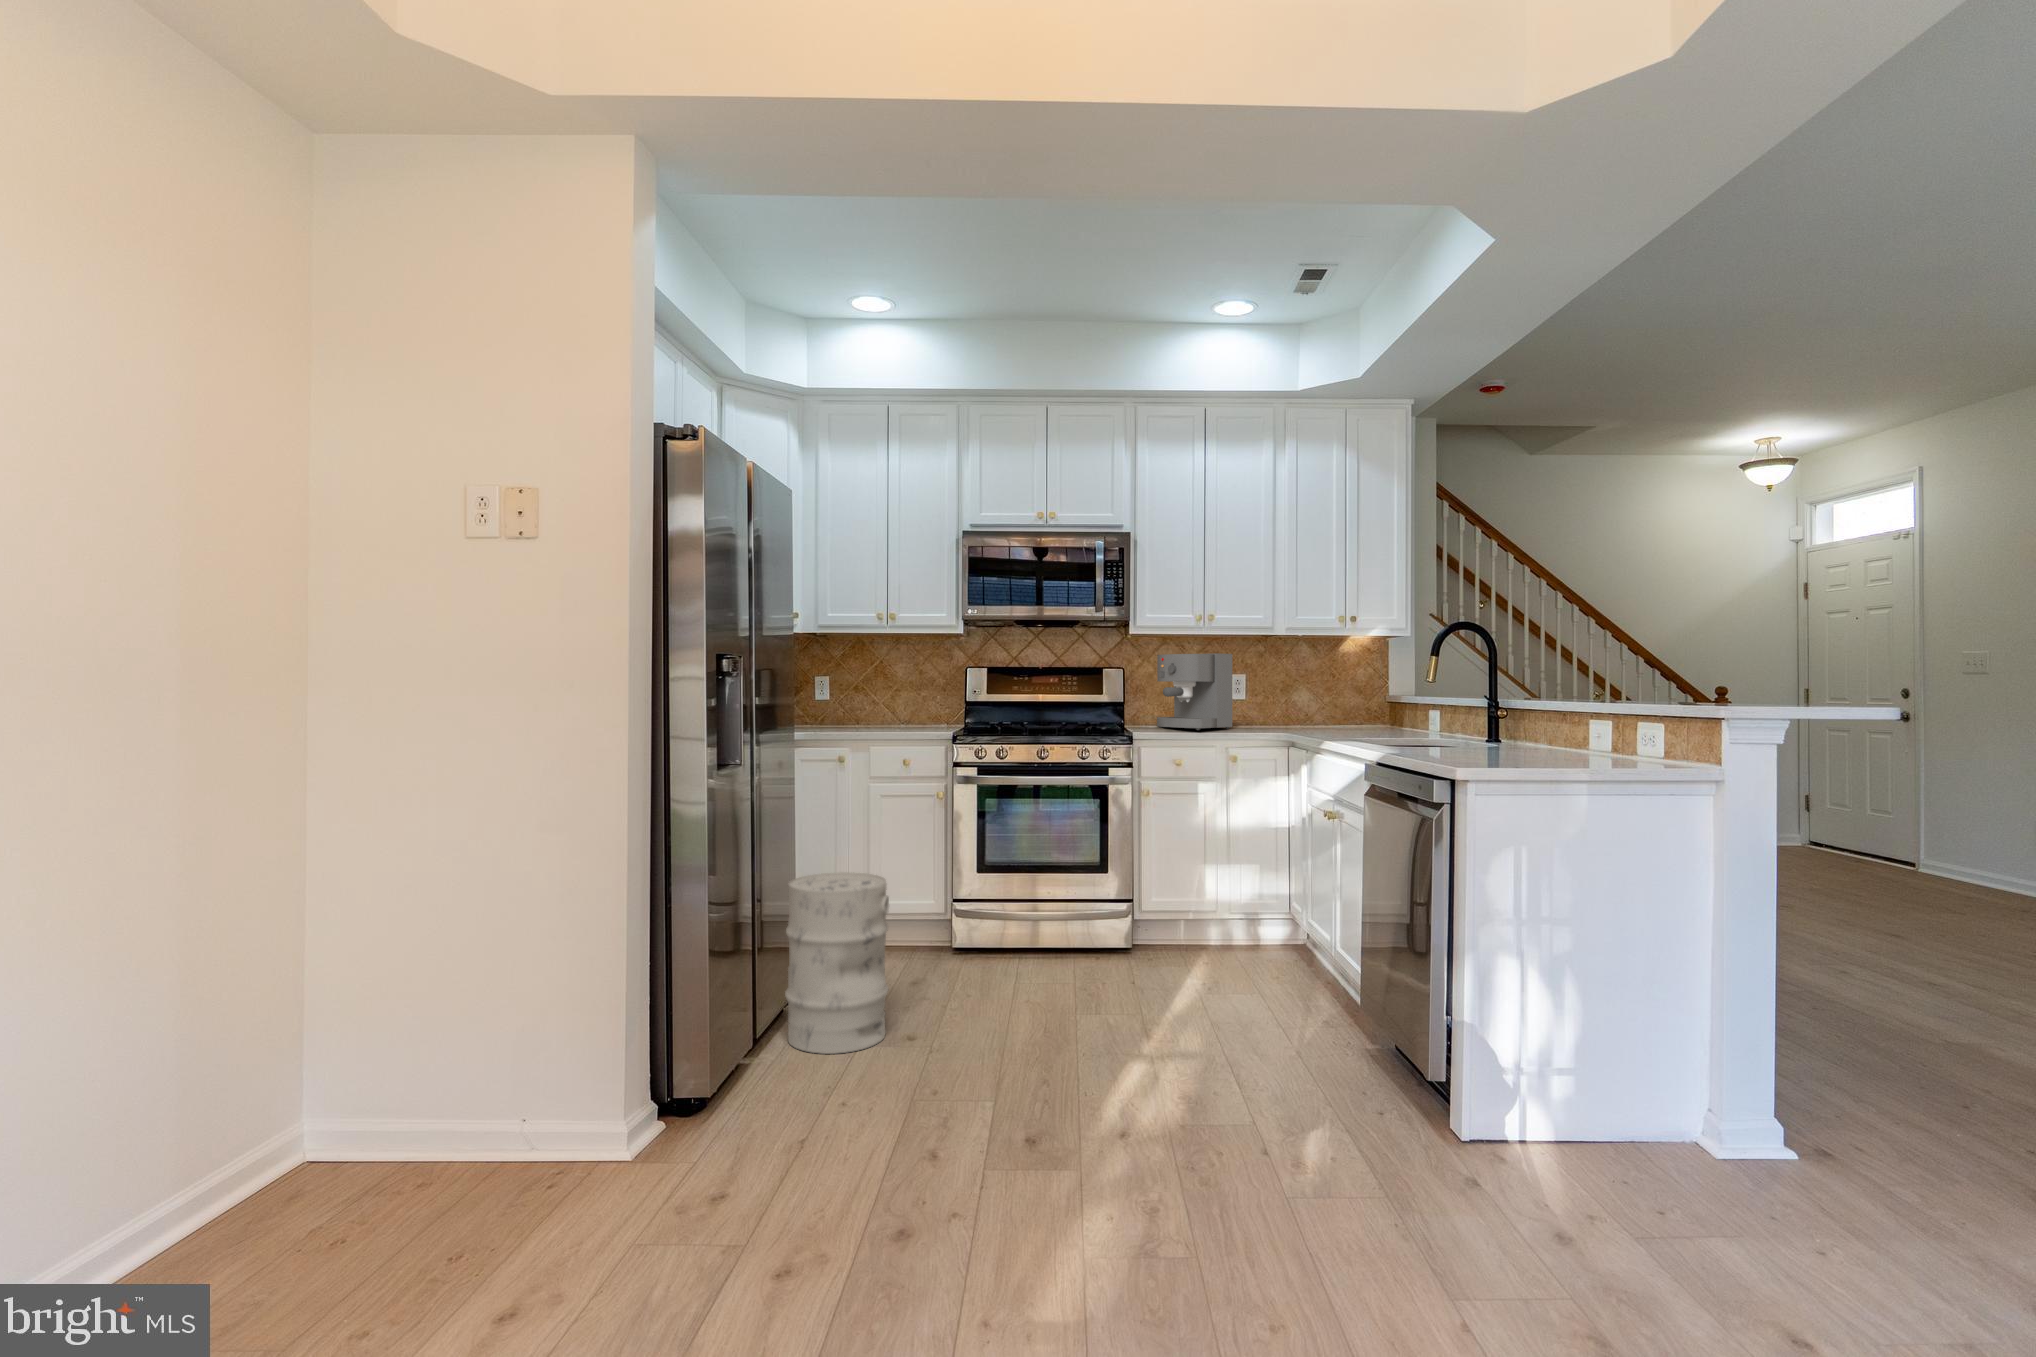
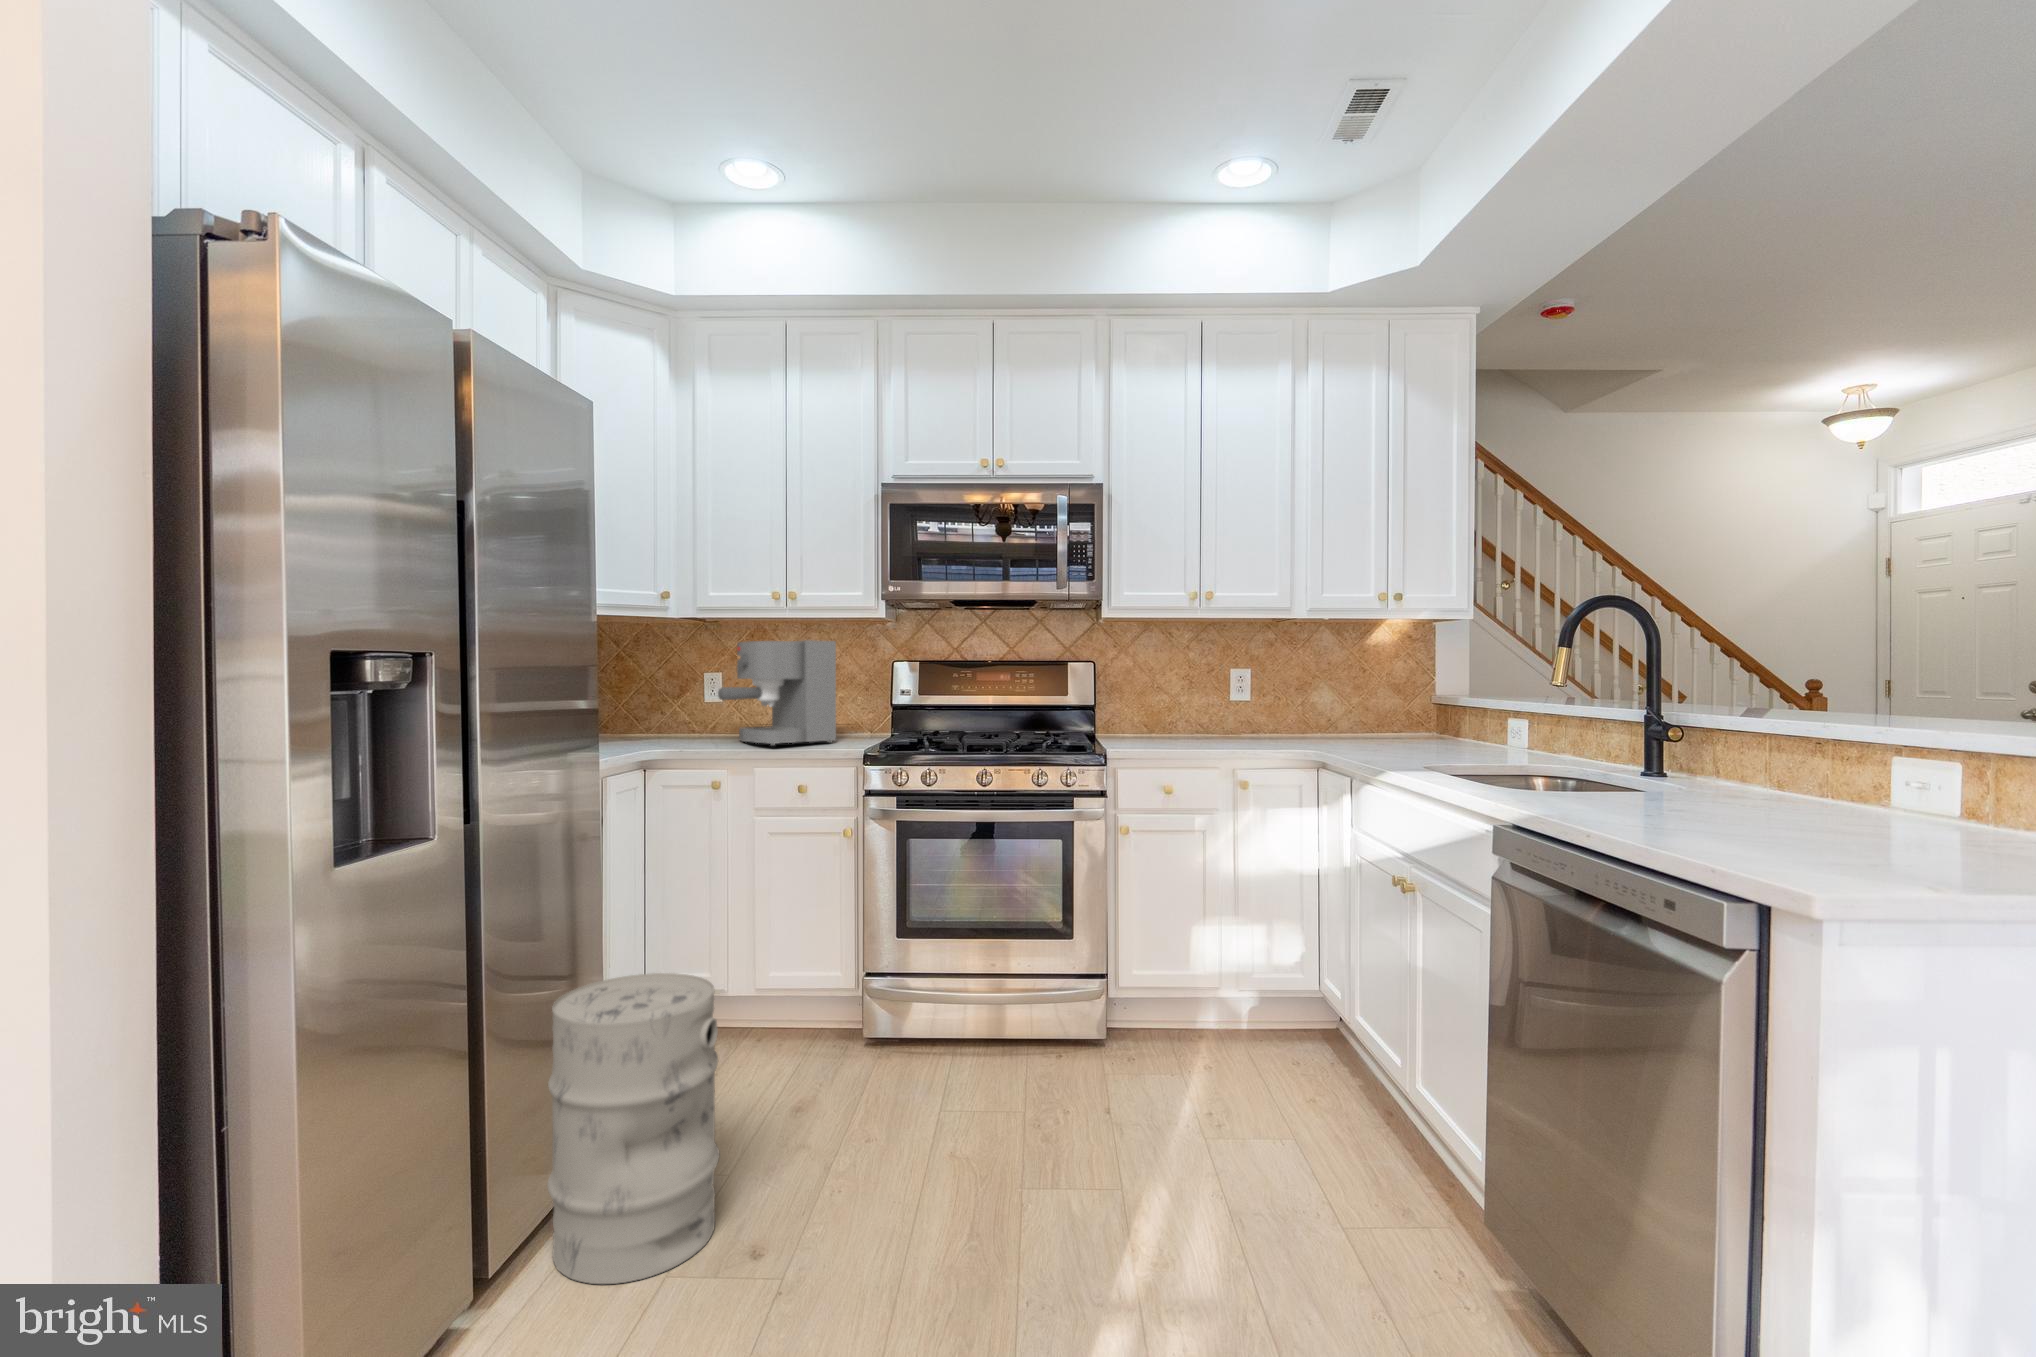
coffee maker: present [1157,653,1232,730] -> present [718,640,836,746]

